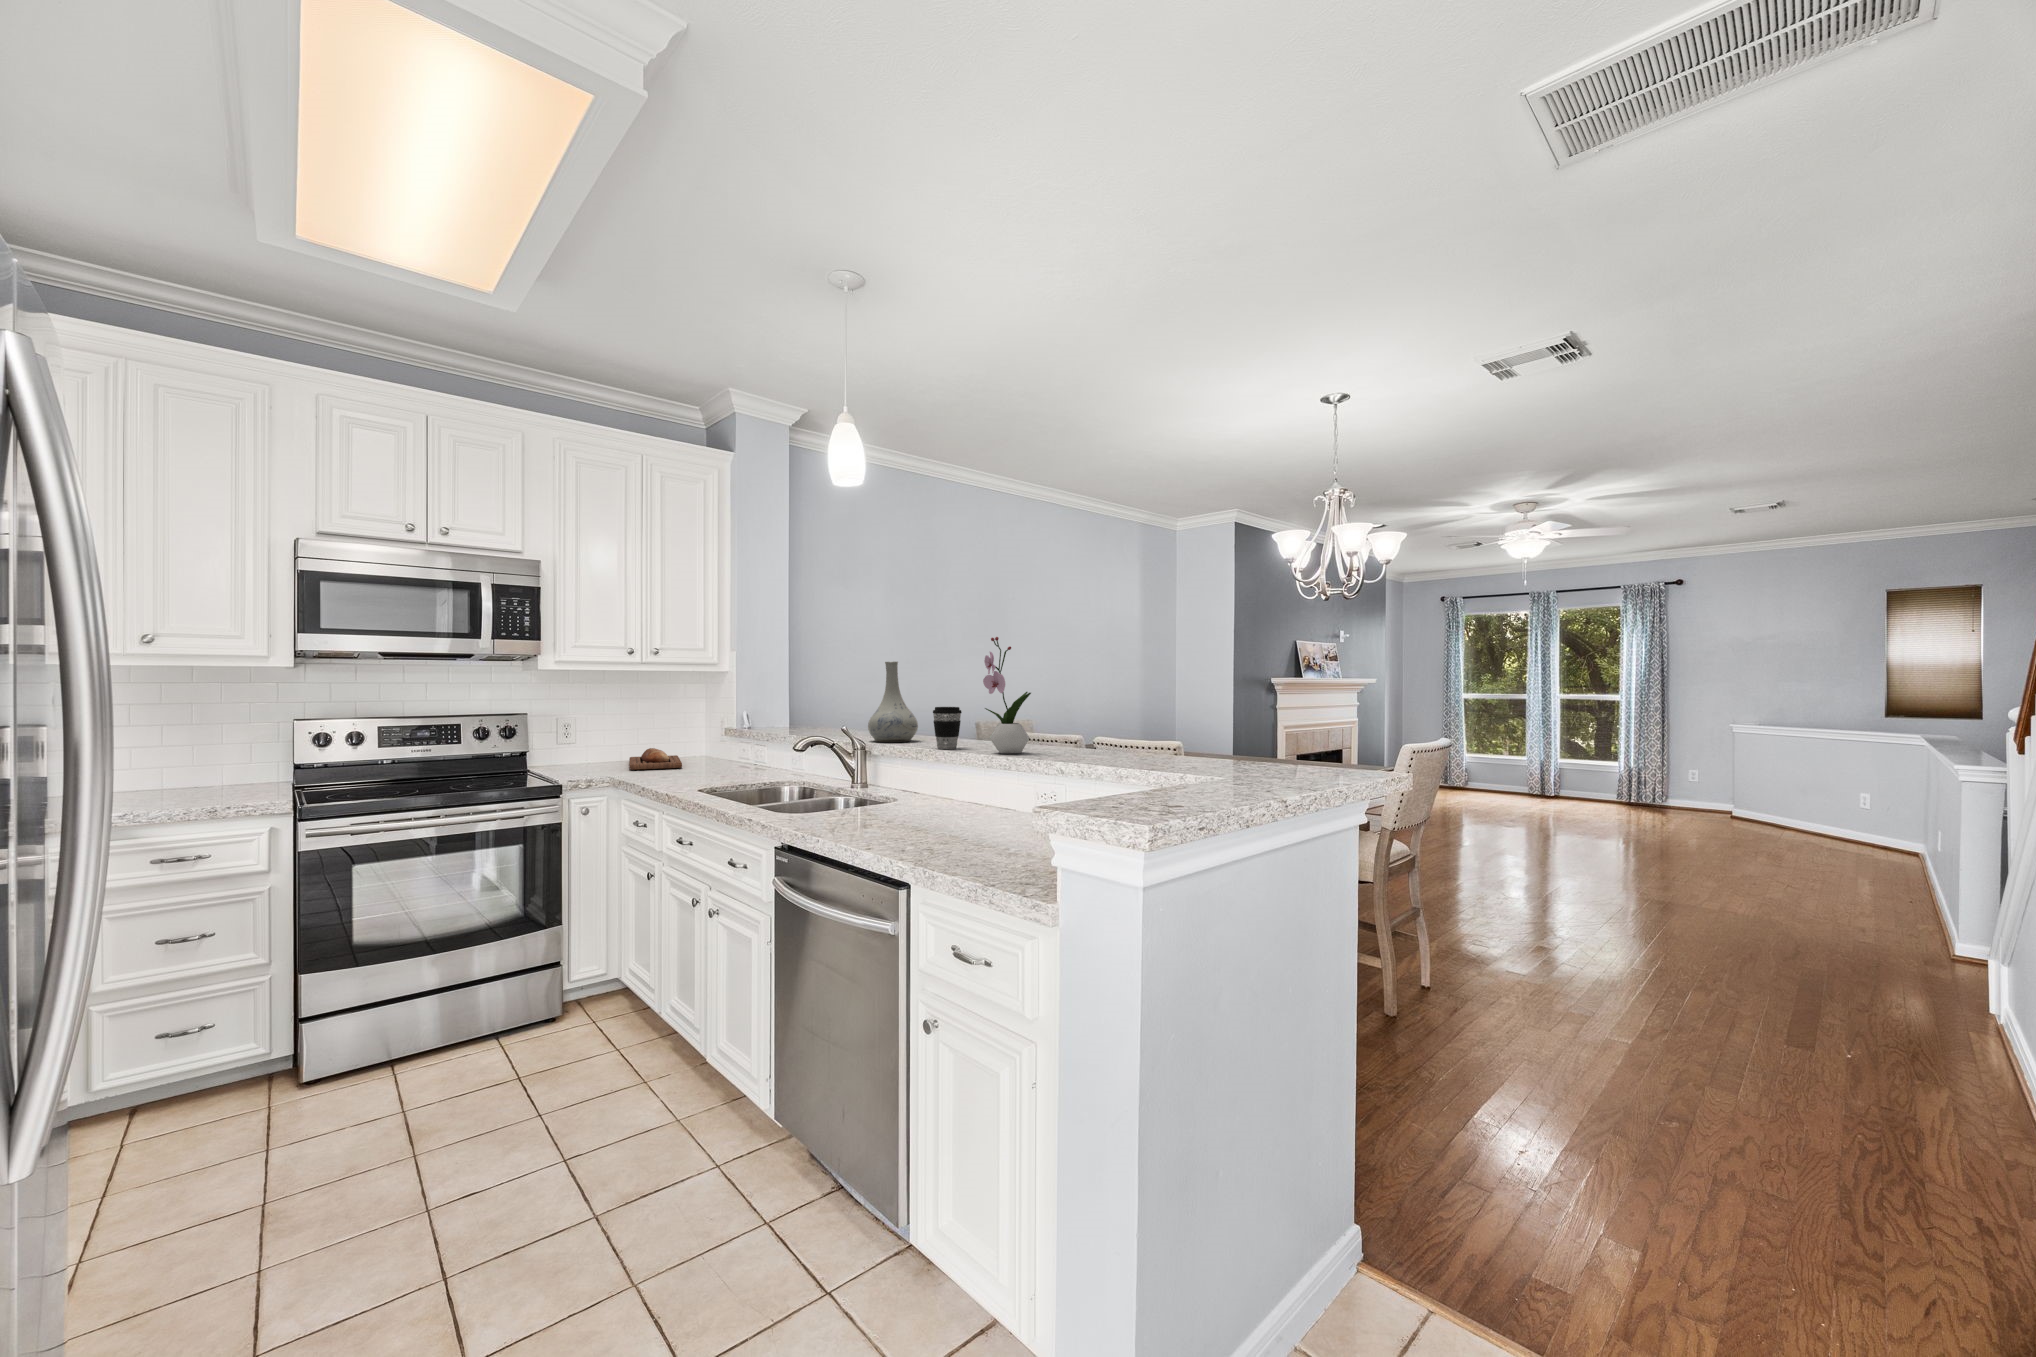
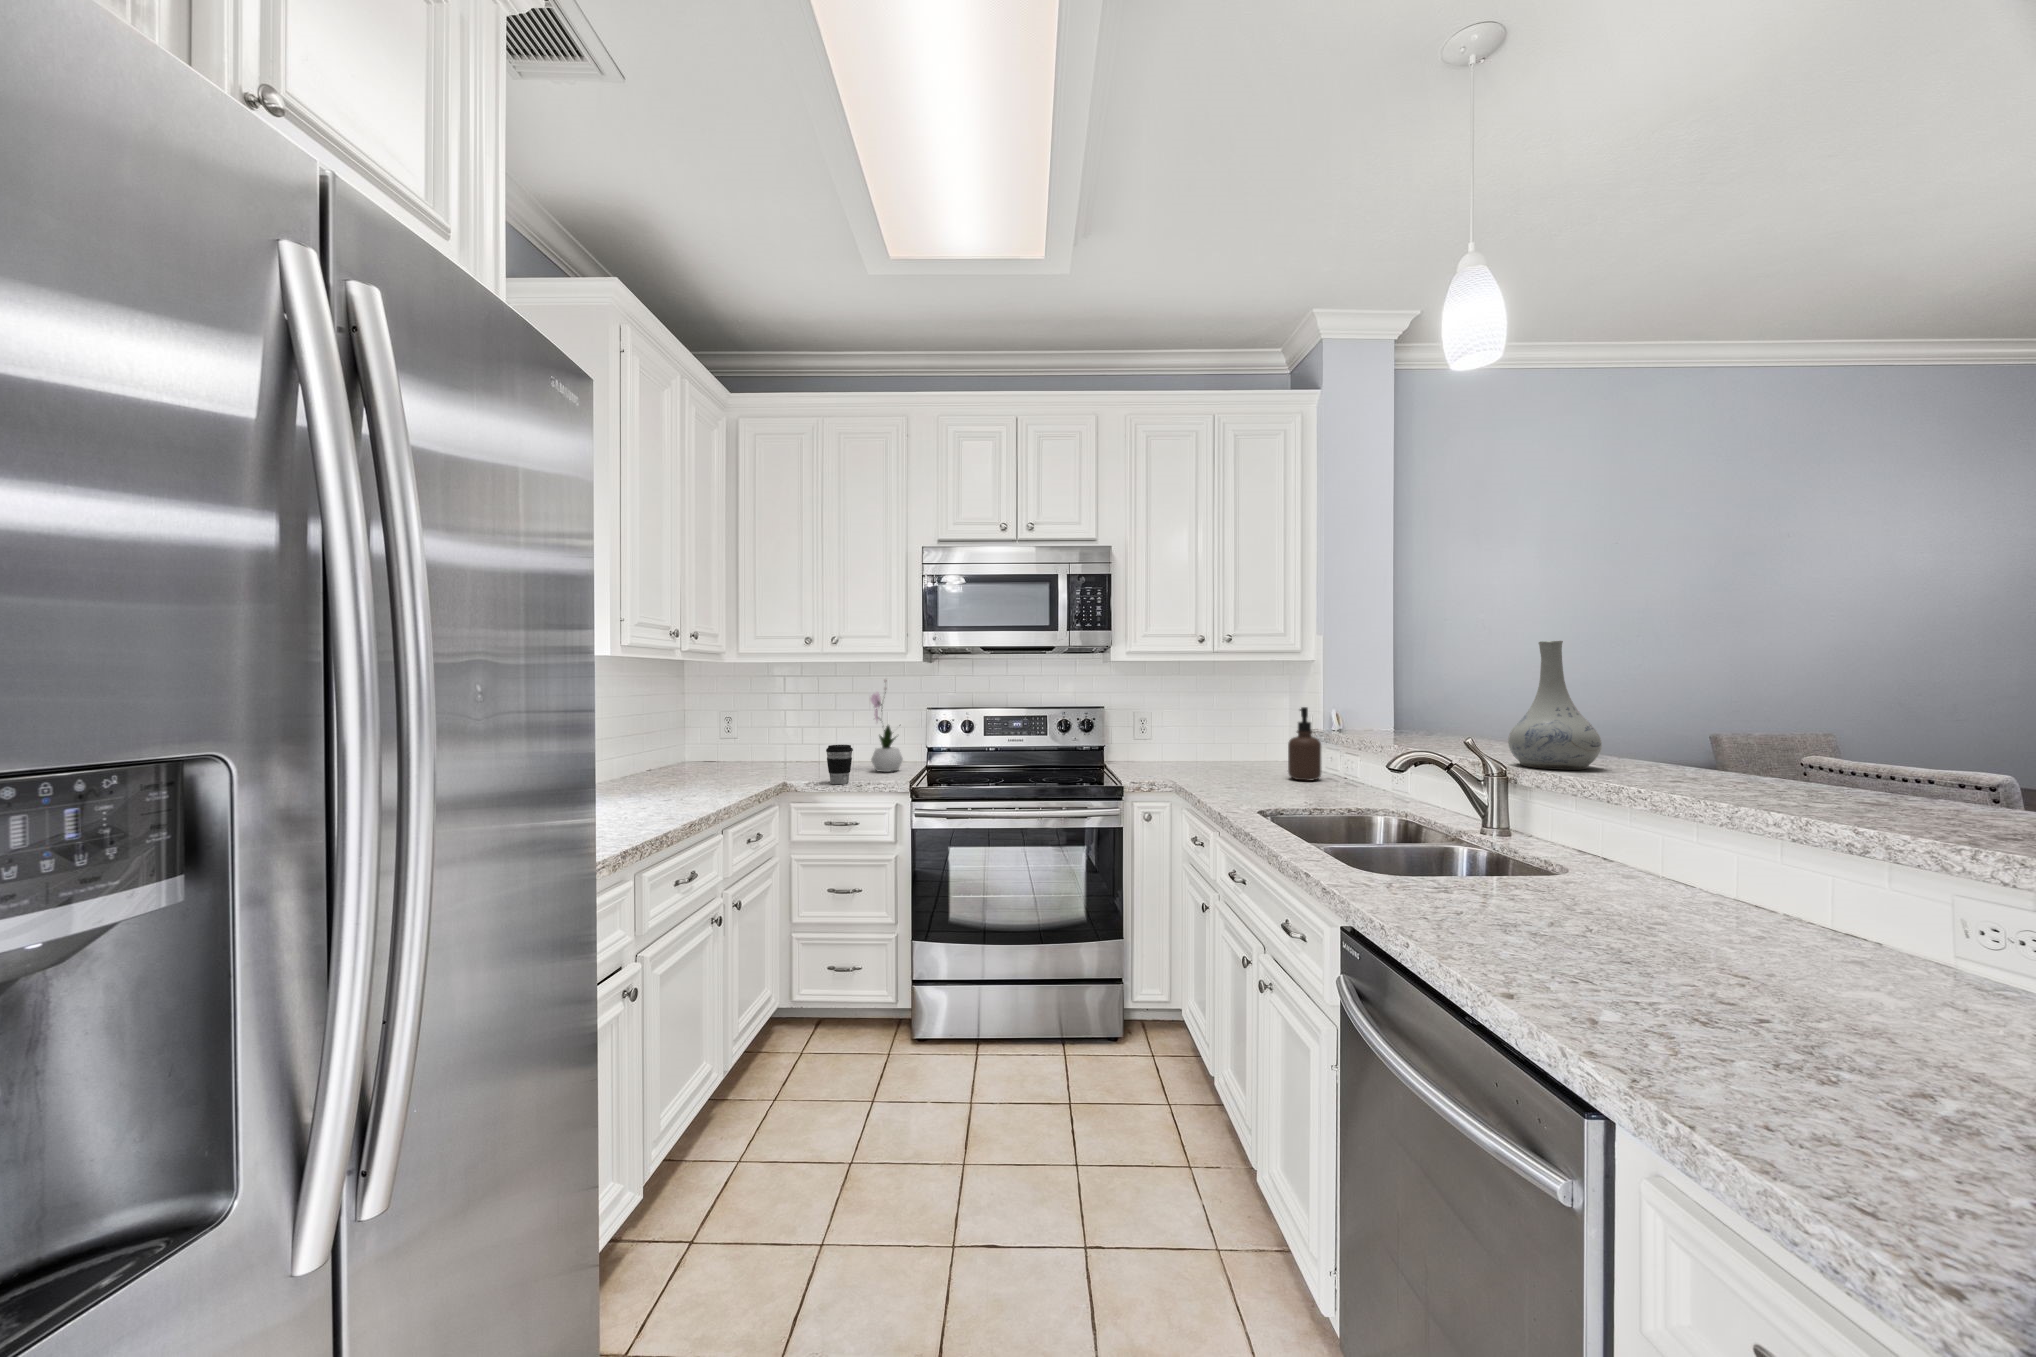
flower arrangement: present [983,637,1031,753] -> present [871,692,903,772]
coffee cup: present [933,707,962,749] -> present [826,745,853,784]
soap dispenser: none [707,709,735,769] -> present [1288,707,1321,781]
bread loaf: present [629,748,682,770] -> none [1202,749,1260,775]

